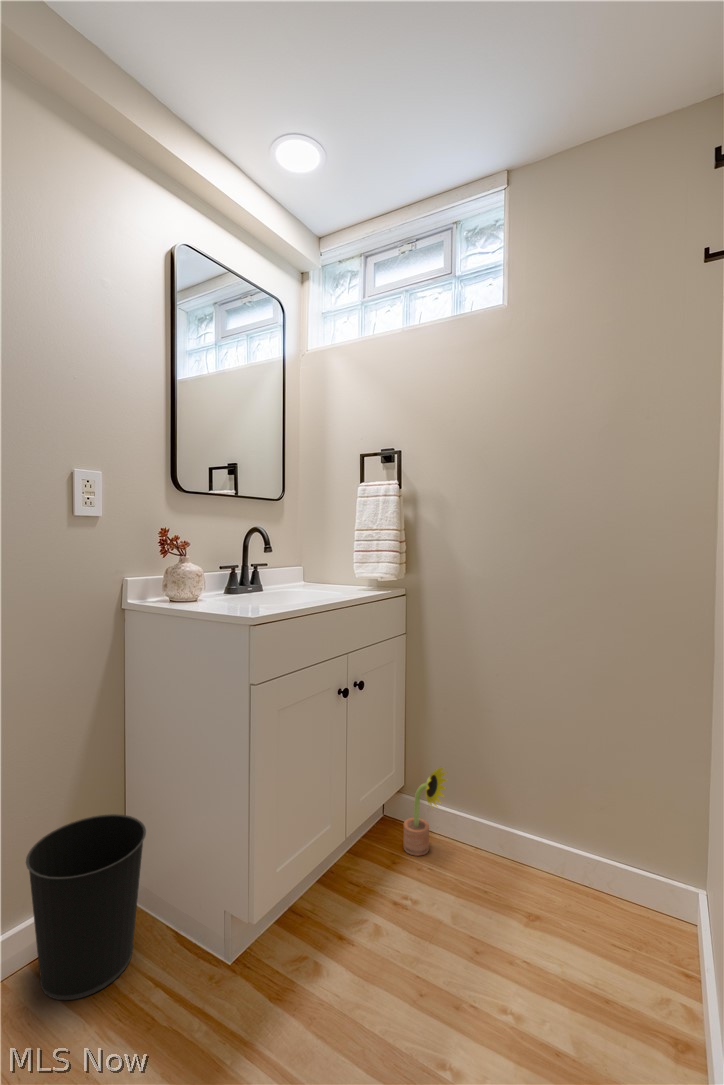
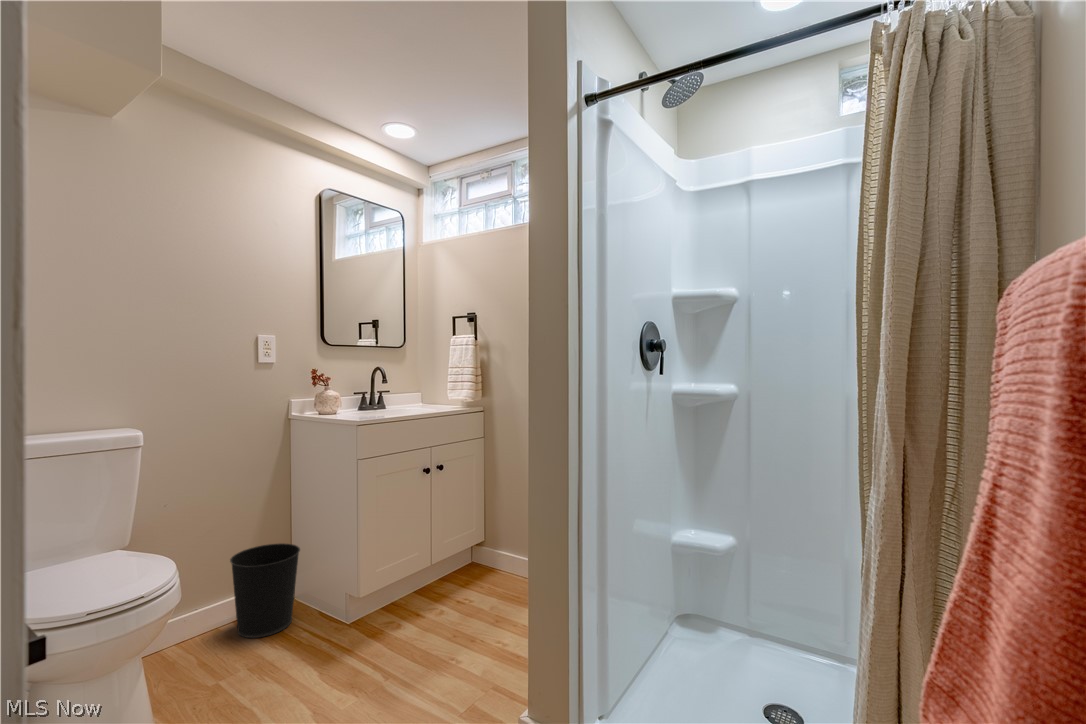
decorative plant: present [403,768,447,856] -> none [475,523,505,582]

